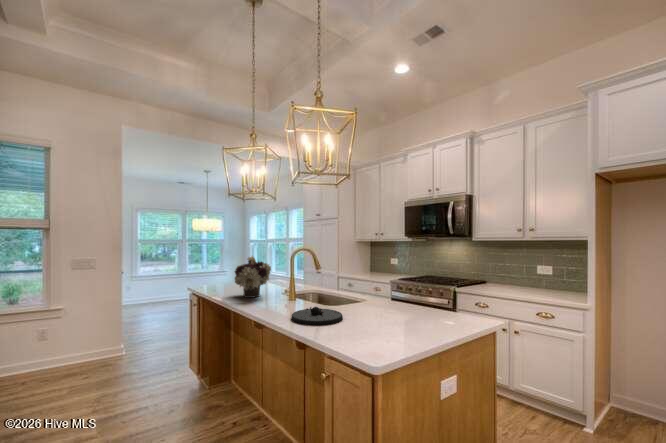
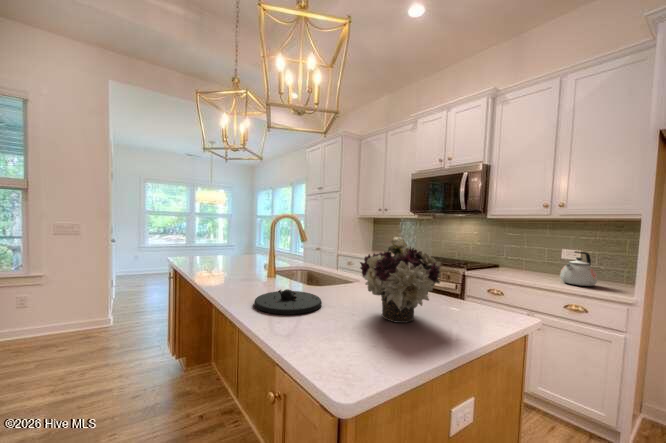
flower arrangement: present [235,256,271,298] -> present [360,237,441,323]
kettle: none [533,267,562,296] -> present [560,251,597,286]

